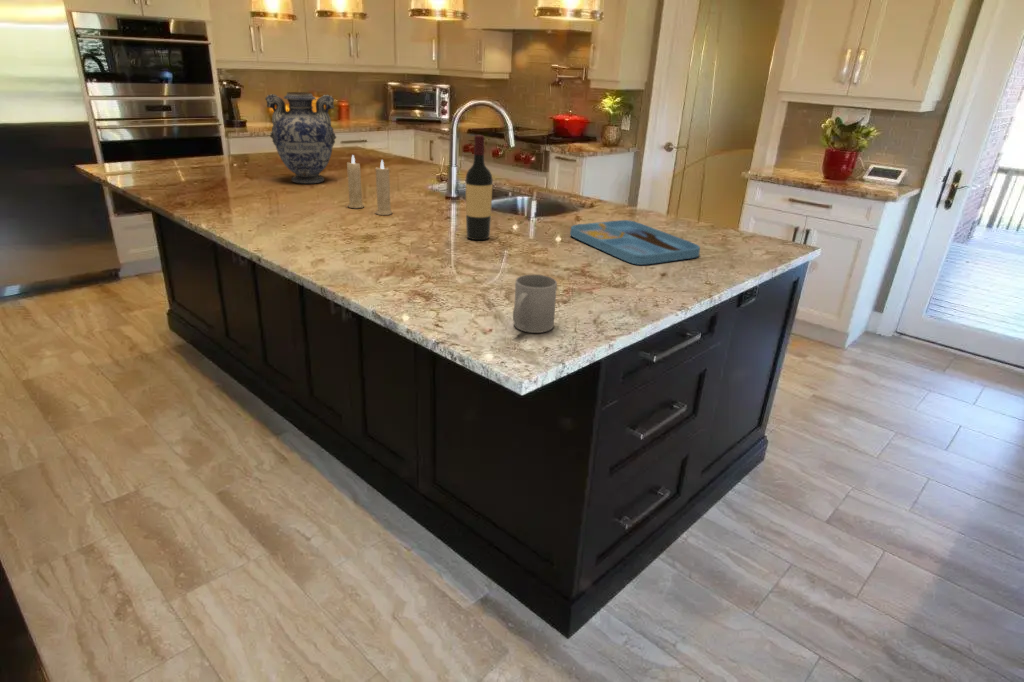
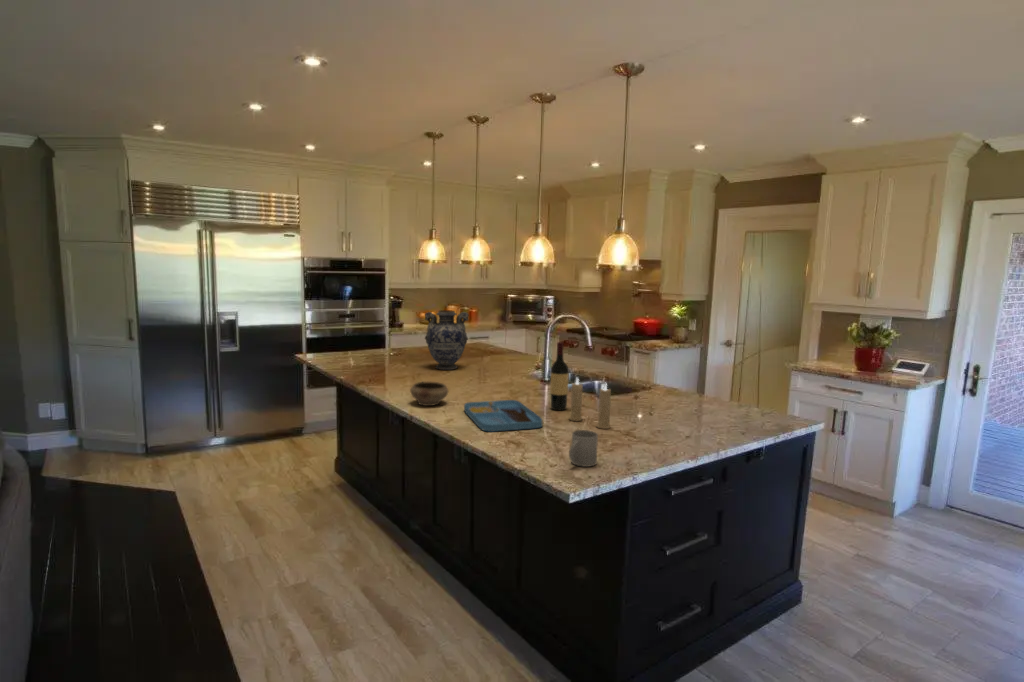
candle: present [347,155,393,215] -> present [569,379,611,429]
ceramic bowl: none [247,201,309,239] -> present [410,381,448,406]
tray: present [570,220,700,265] -> present [464,400,542,431]

